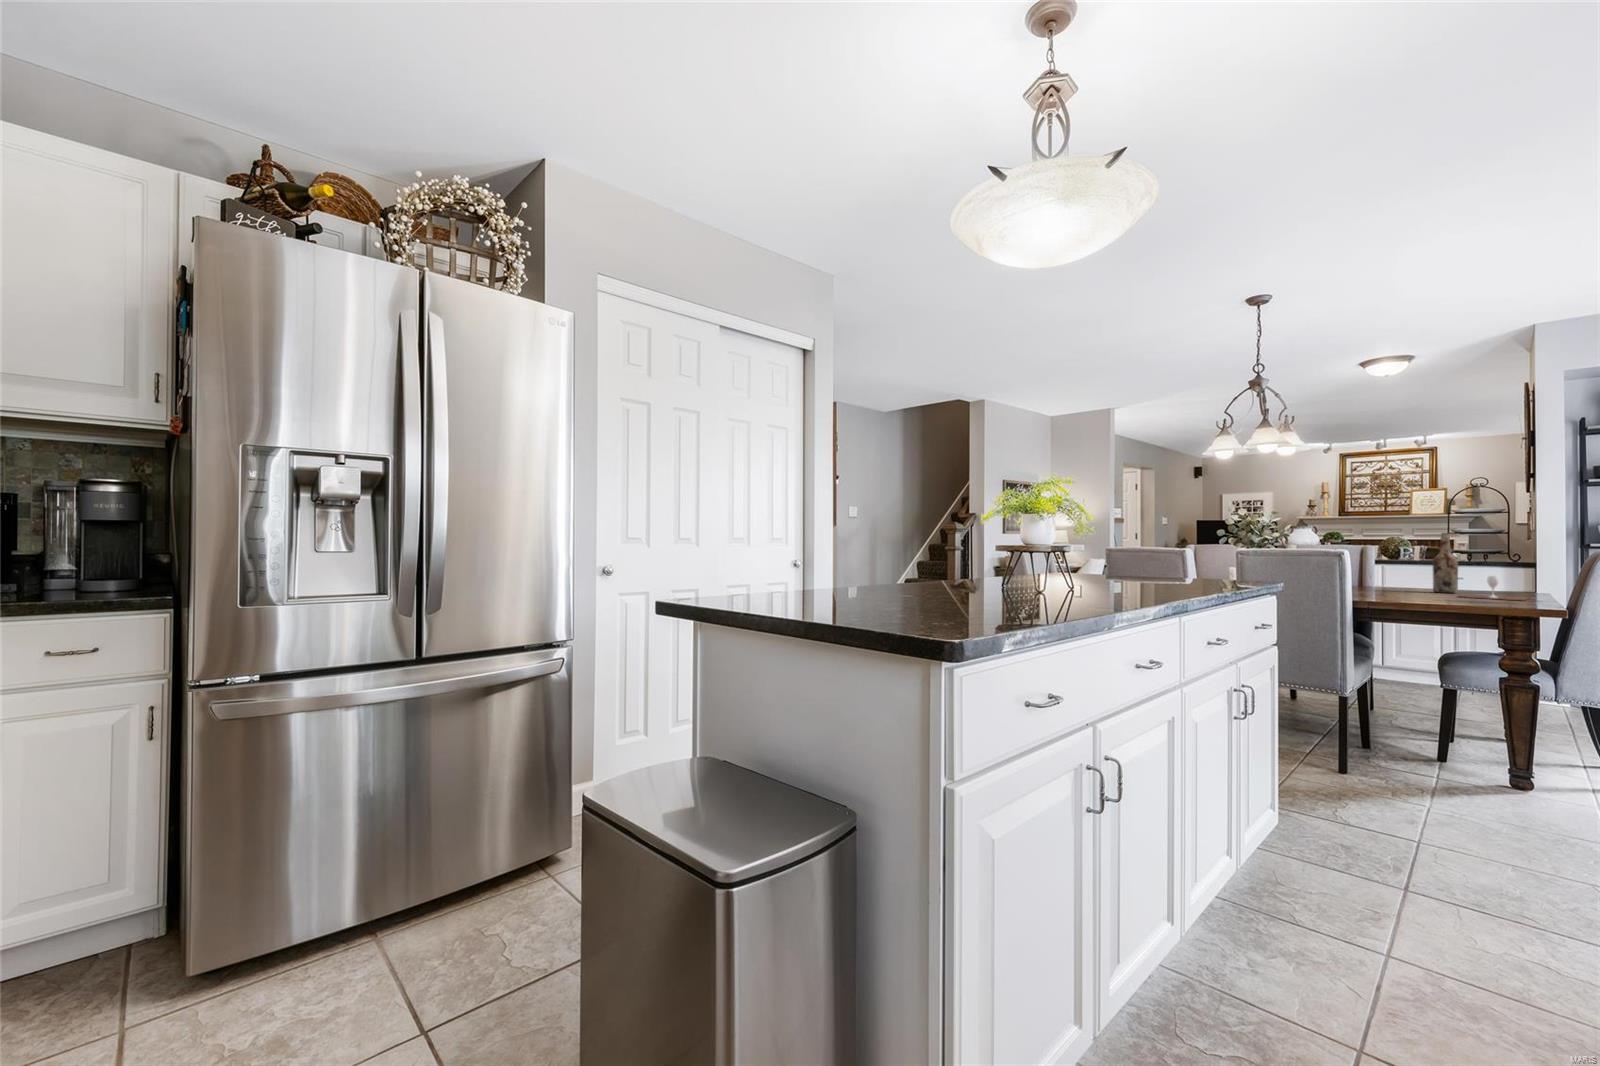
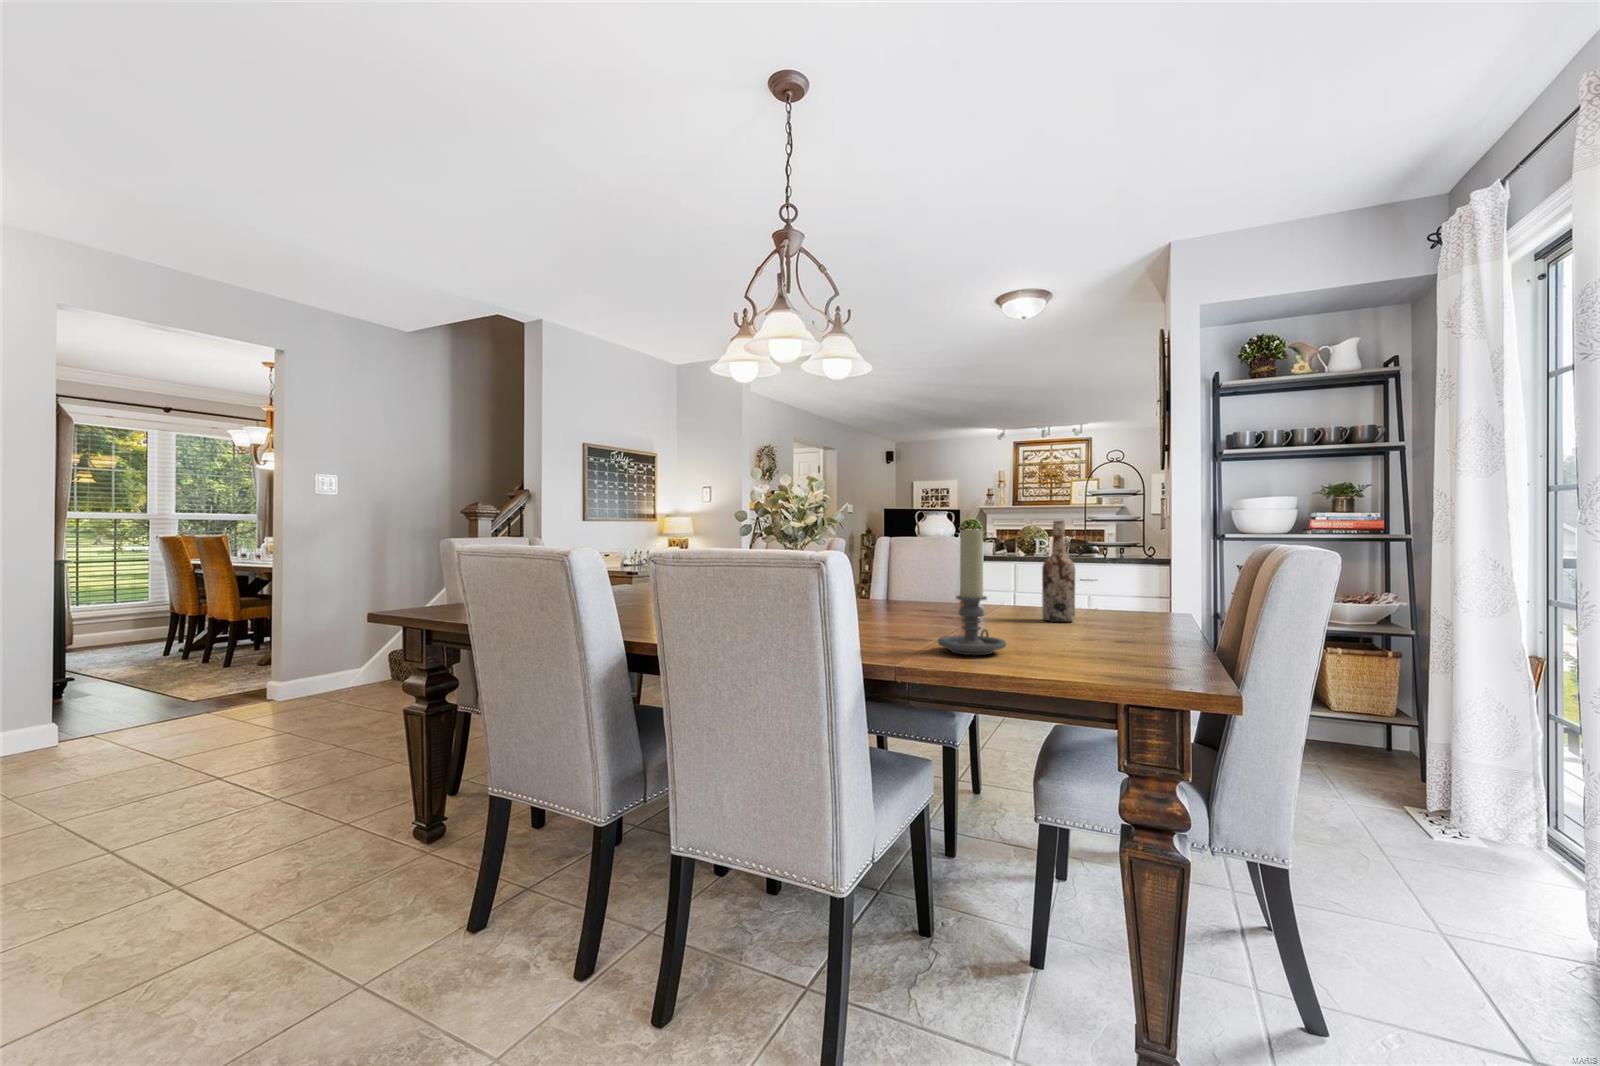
candle holder: none [1381,536,1425,599] -> present [938,529,1006,655]
wine glass: present [1461,576,1527,600] -> none [1065,596,1170,644]

